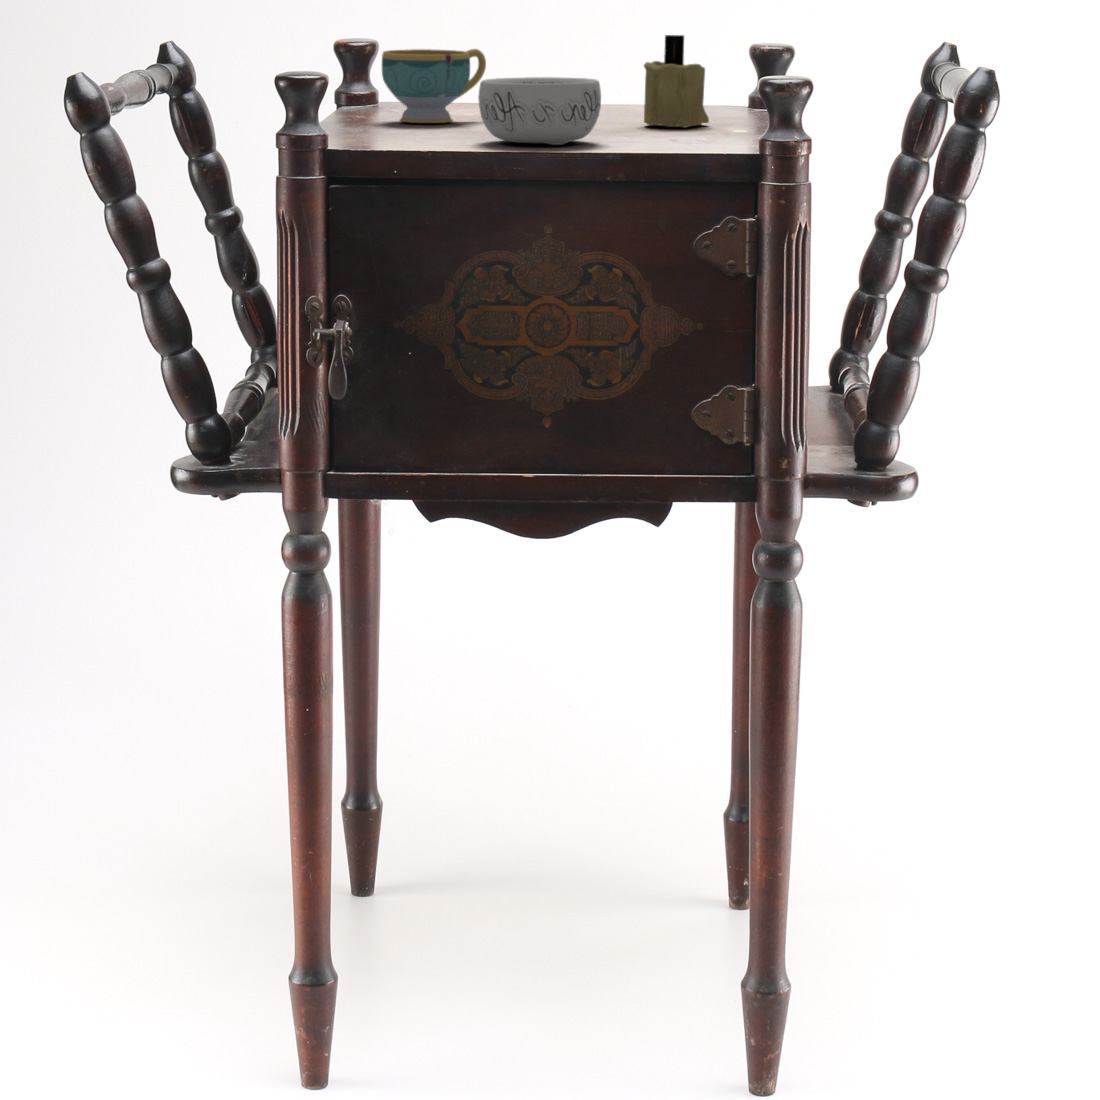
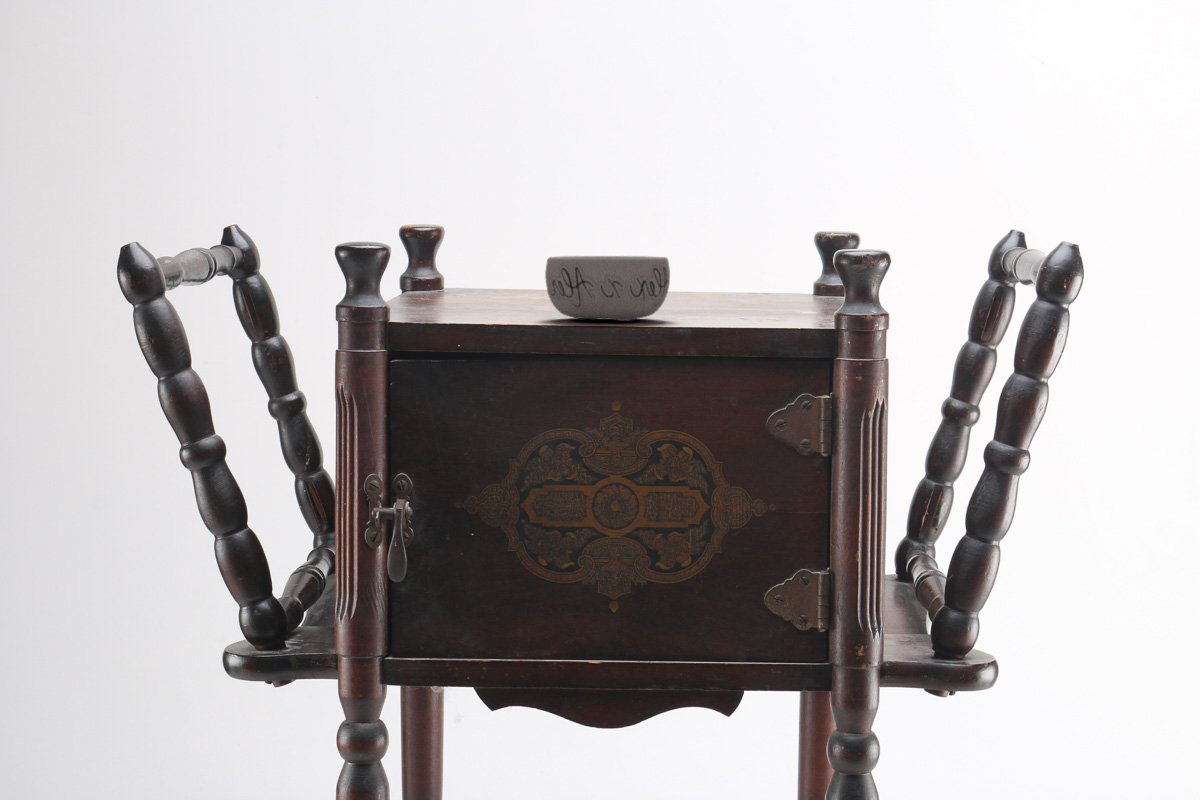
candle: present [644,35,709,127] -> none [710,219,776,310]
teacup: present [382,49,486,123] -> none [448,233,552,305]

